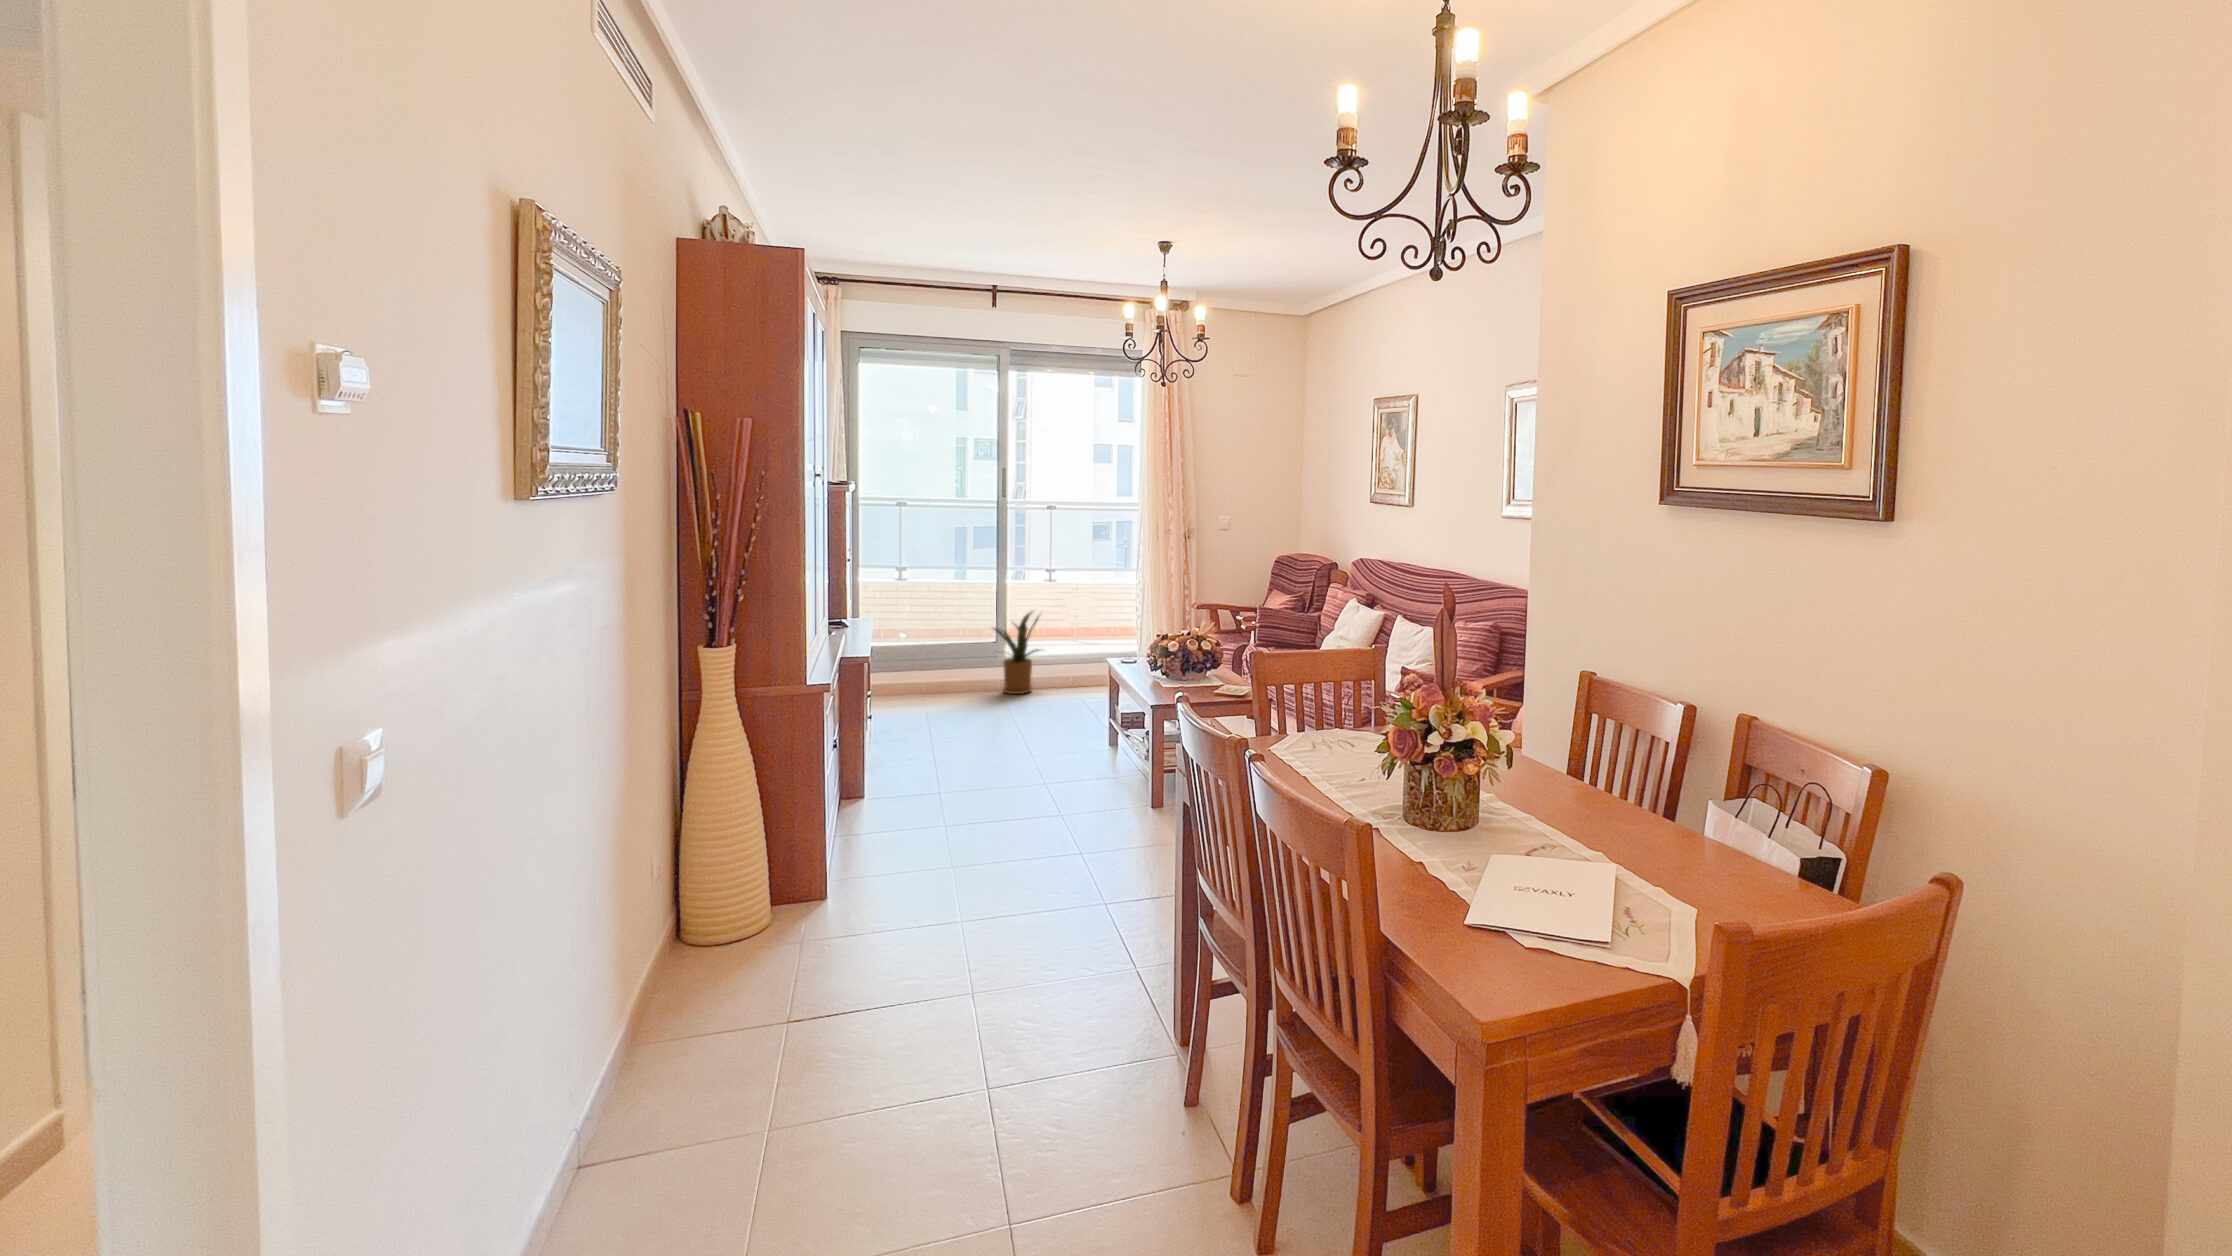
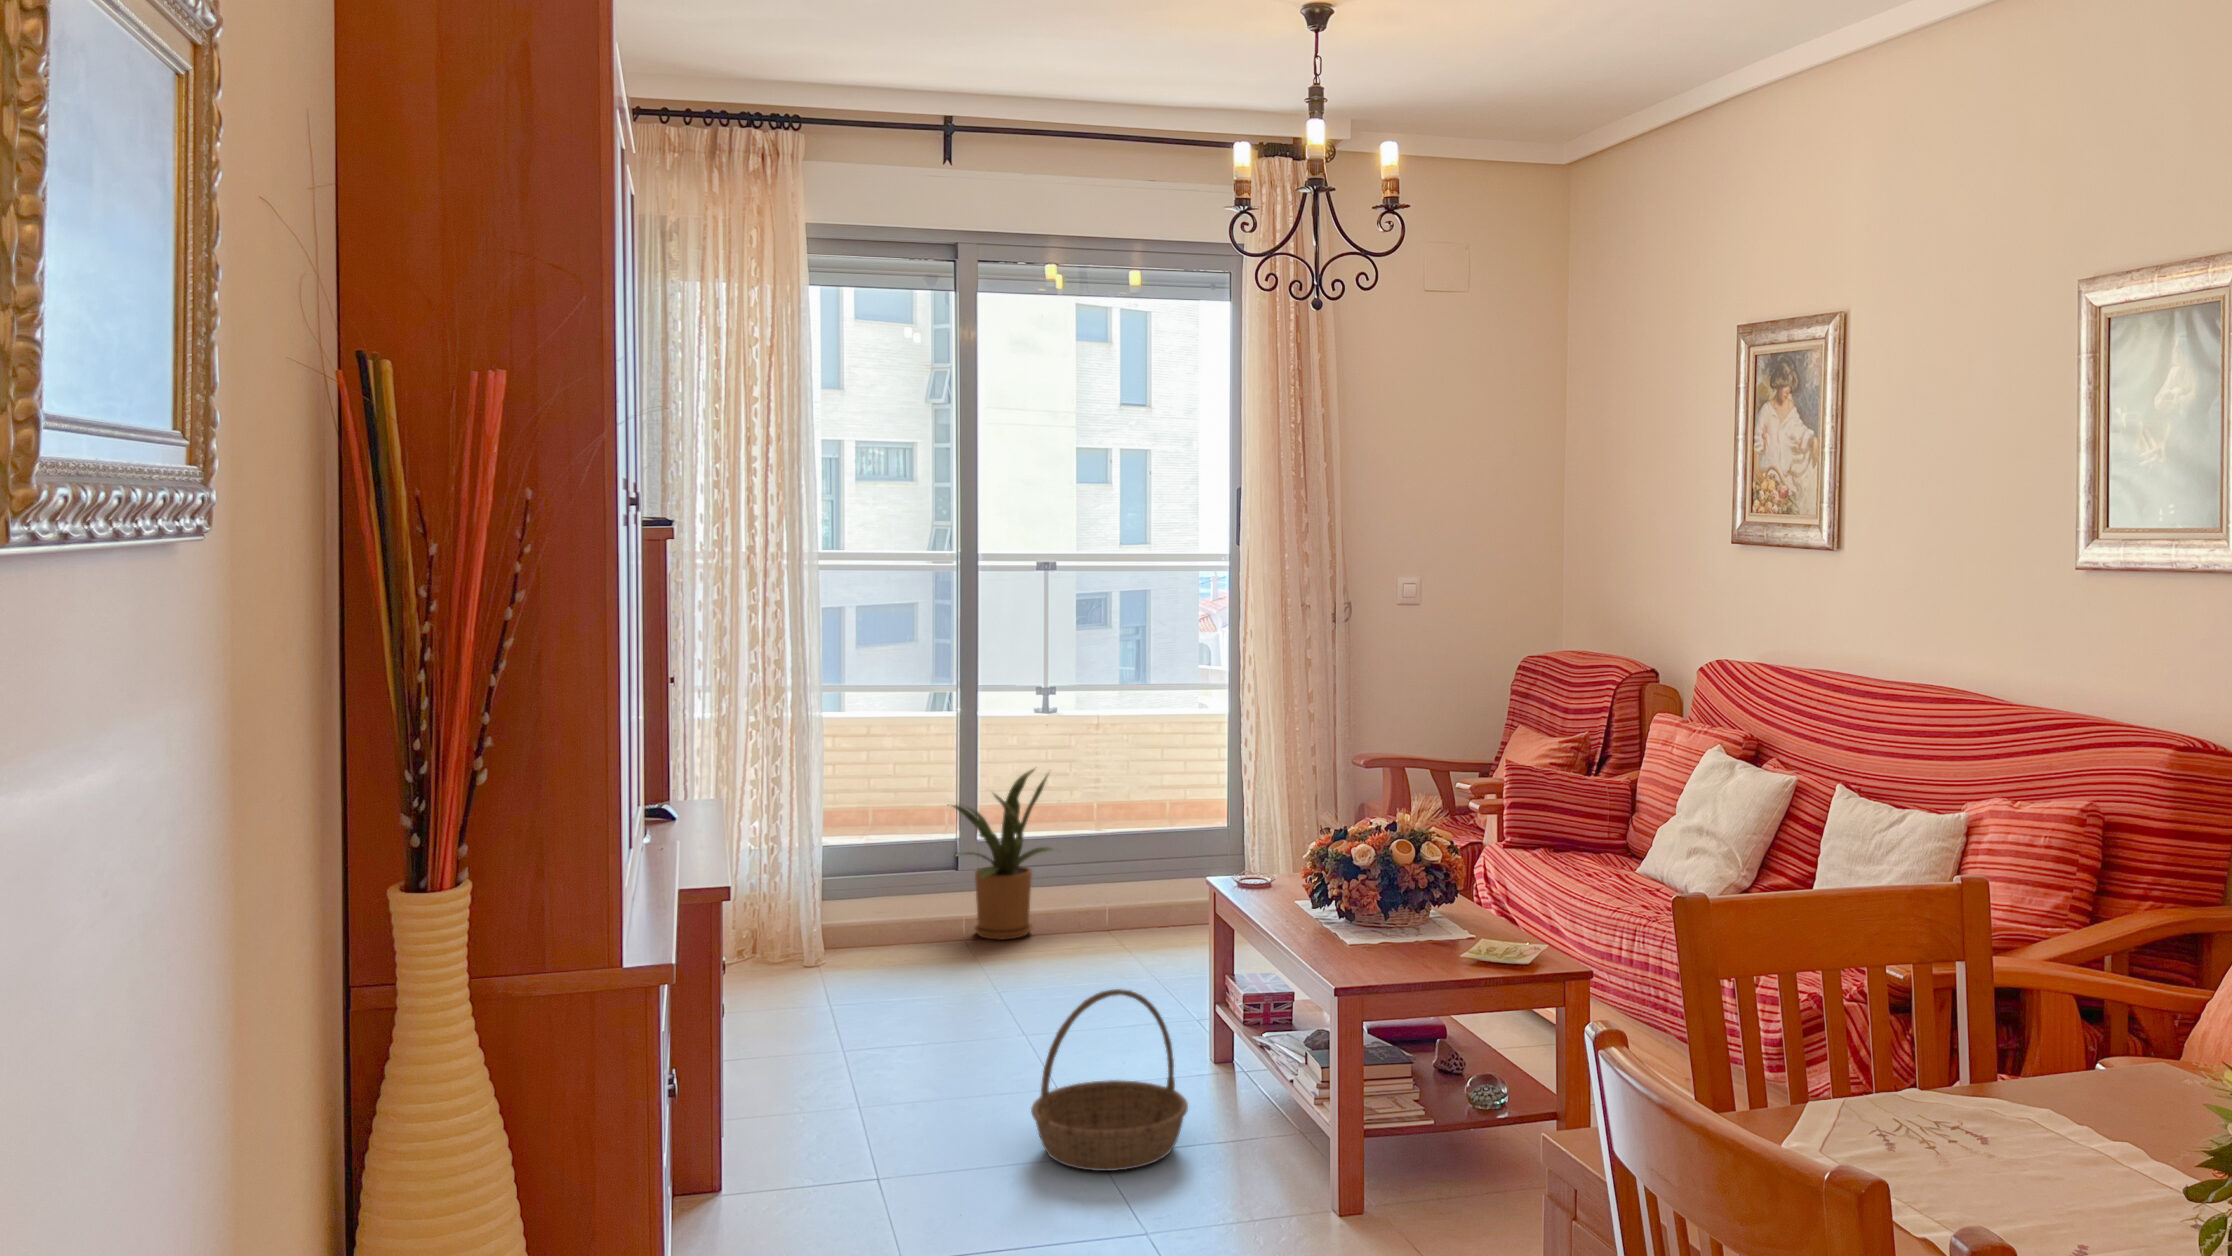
basket: none [1013,709,1089,792] -> present [1031,989,1188,1171]

